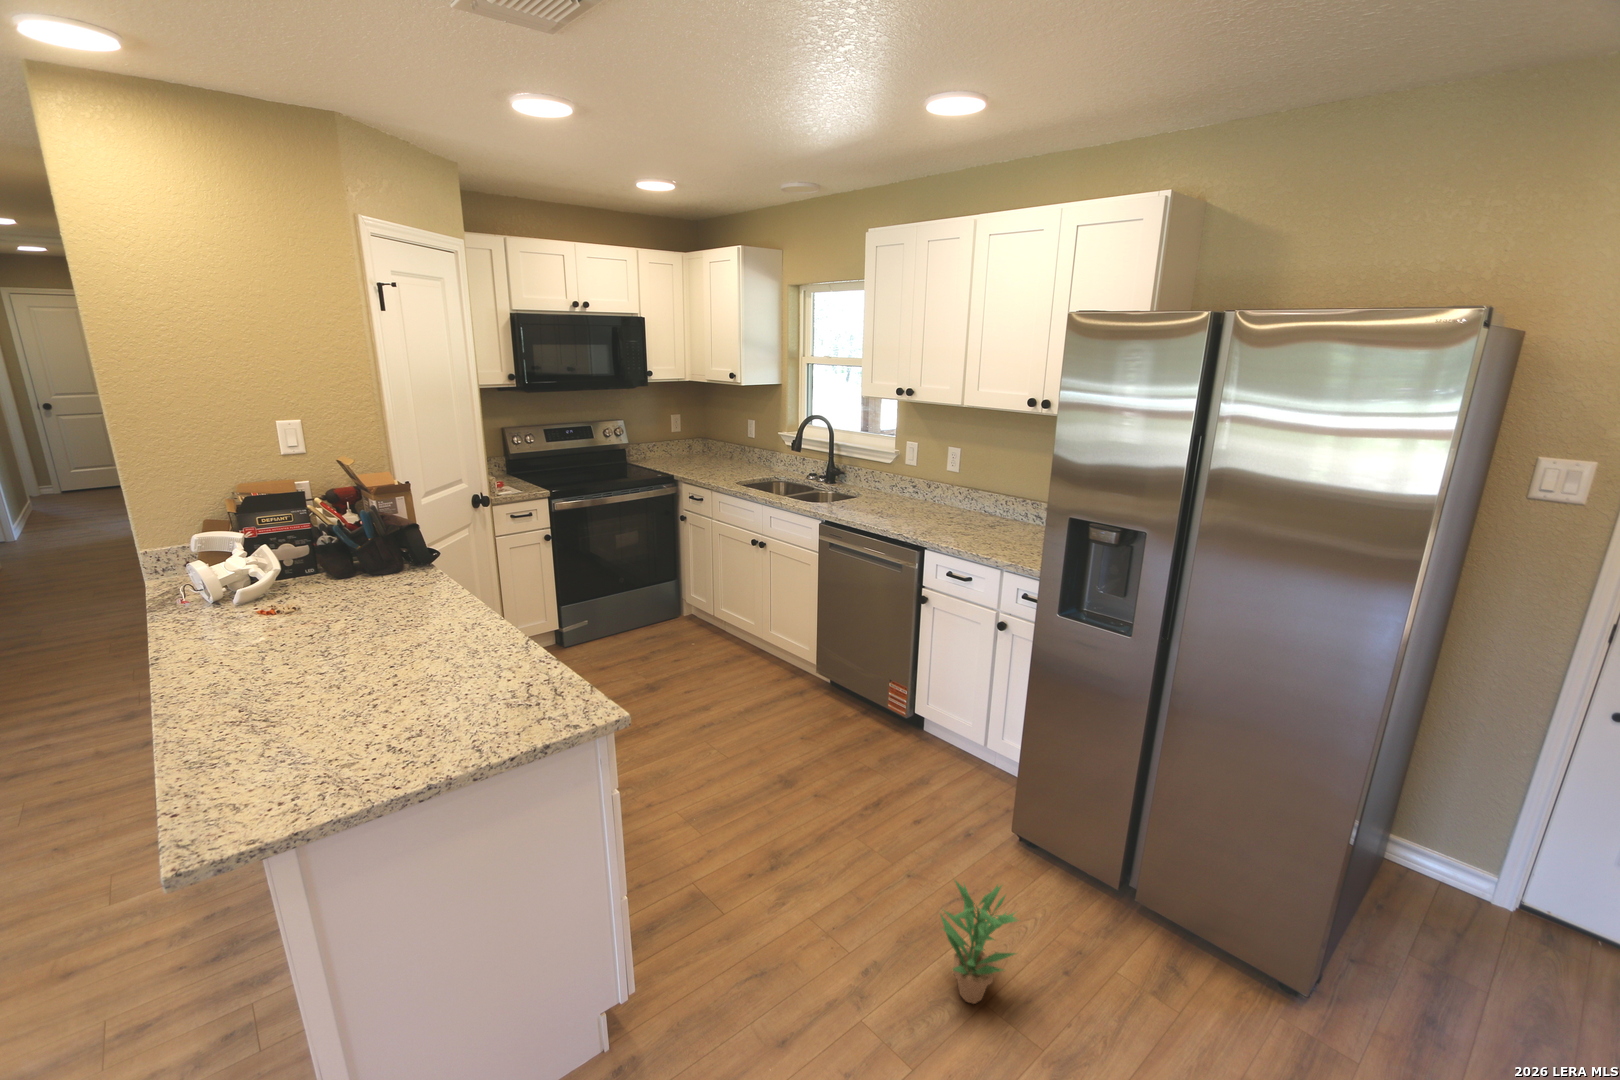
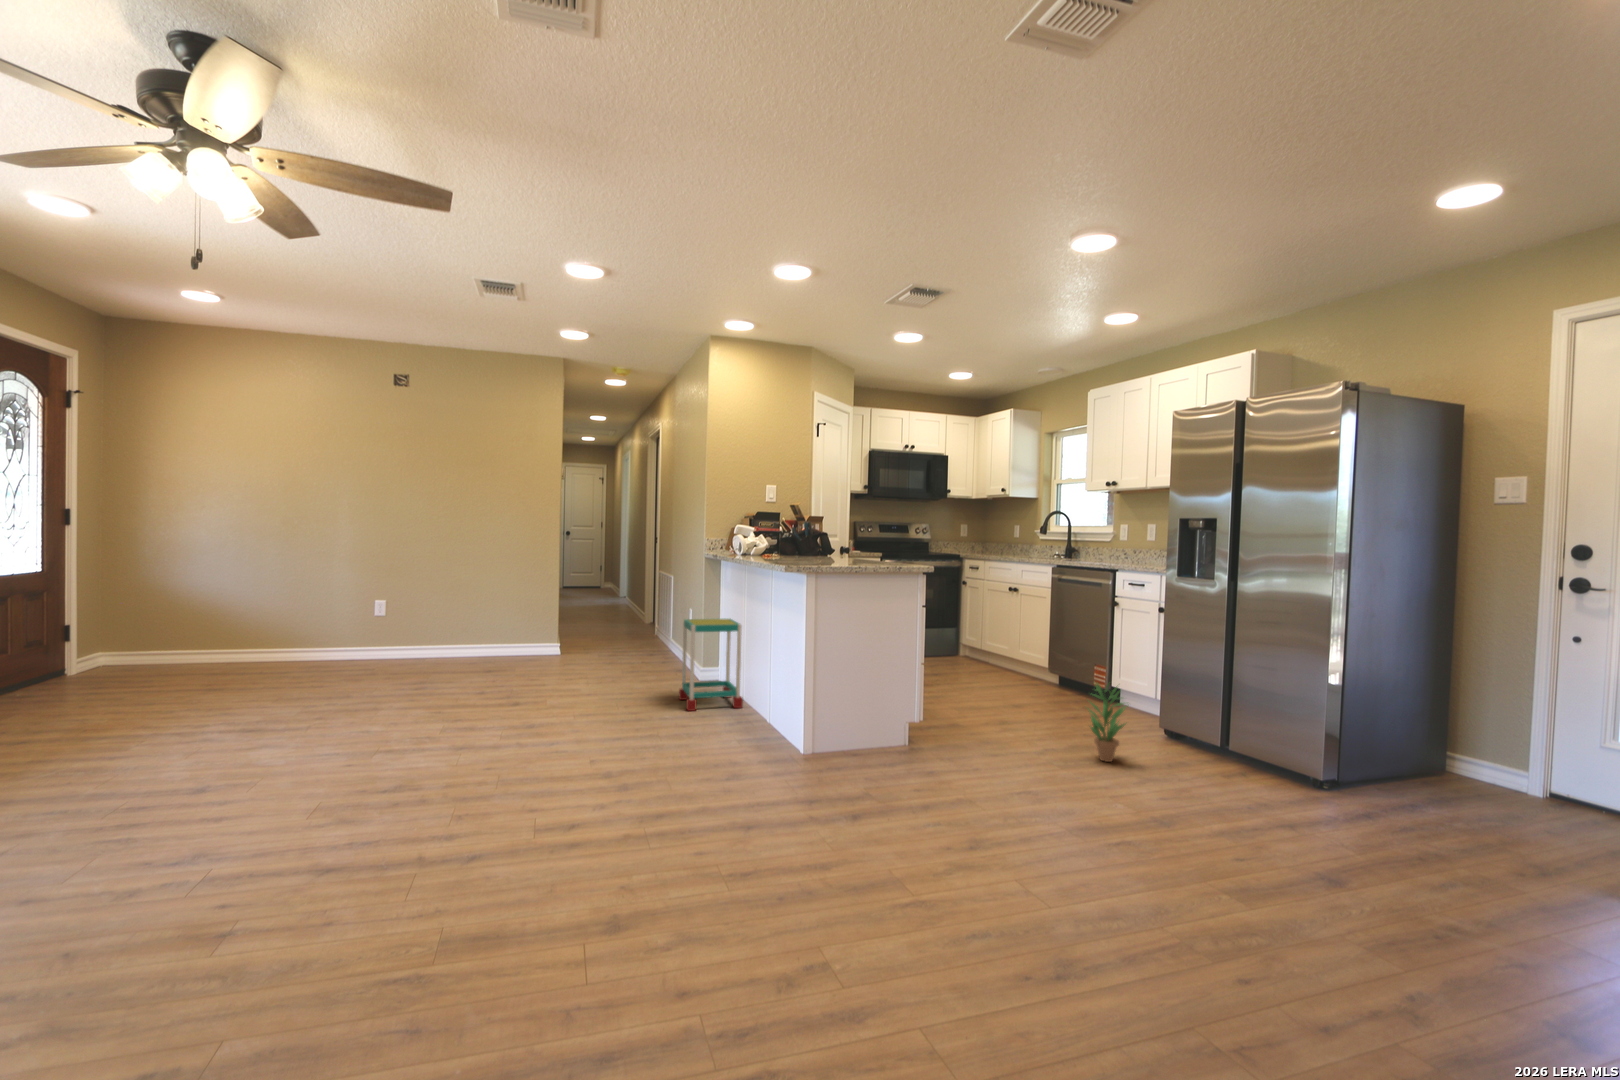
side table: none [20,773,240,1055] -> present [679,619,743,711]

